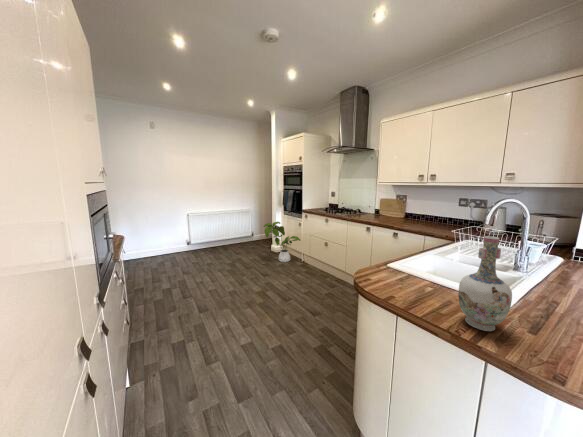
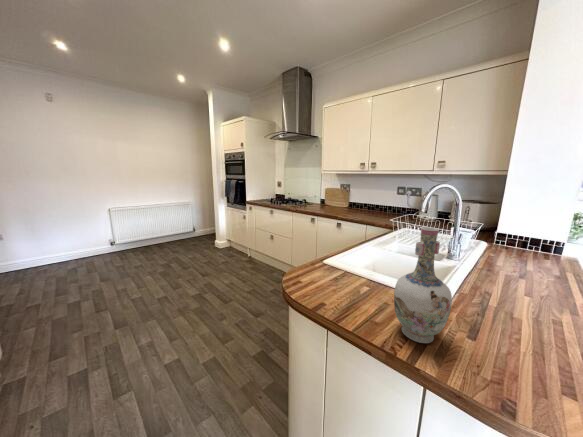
house plant: present [264,222,300,262] -> none [202,215,245,259]

